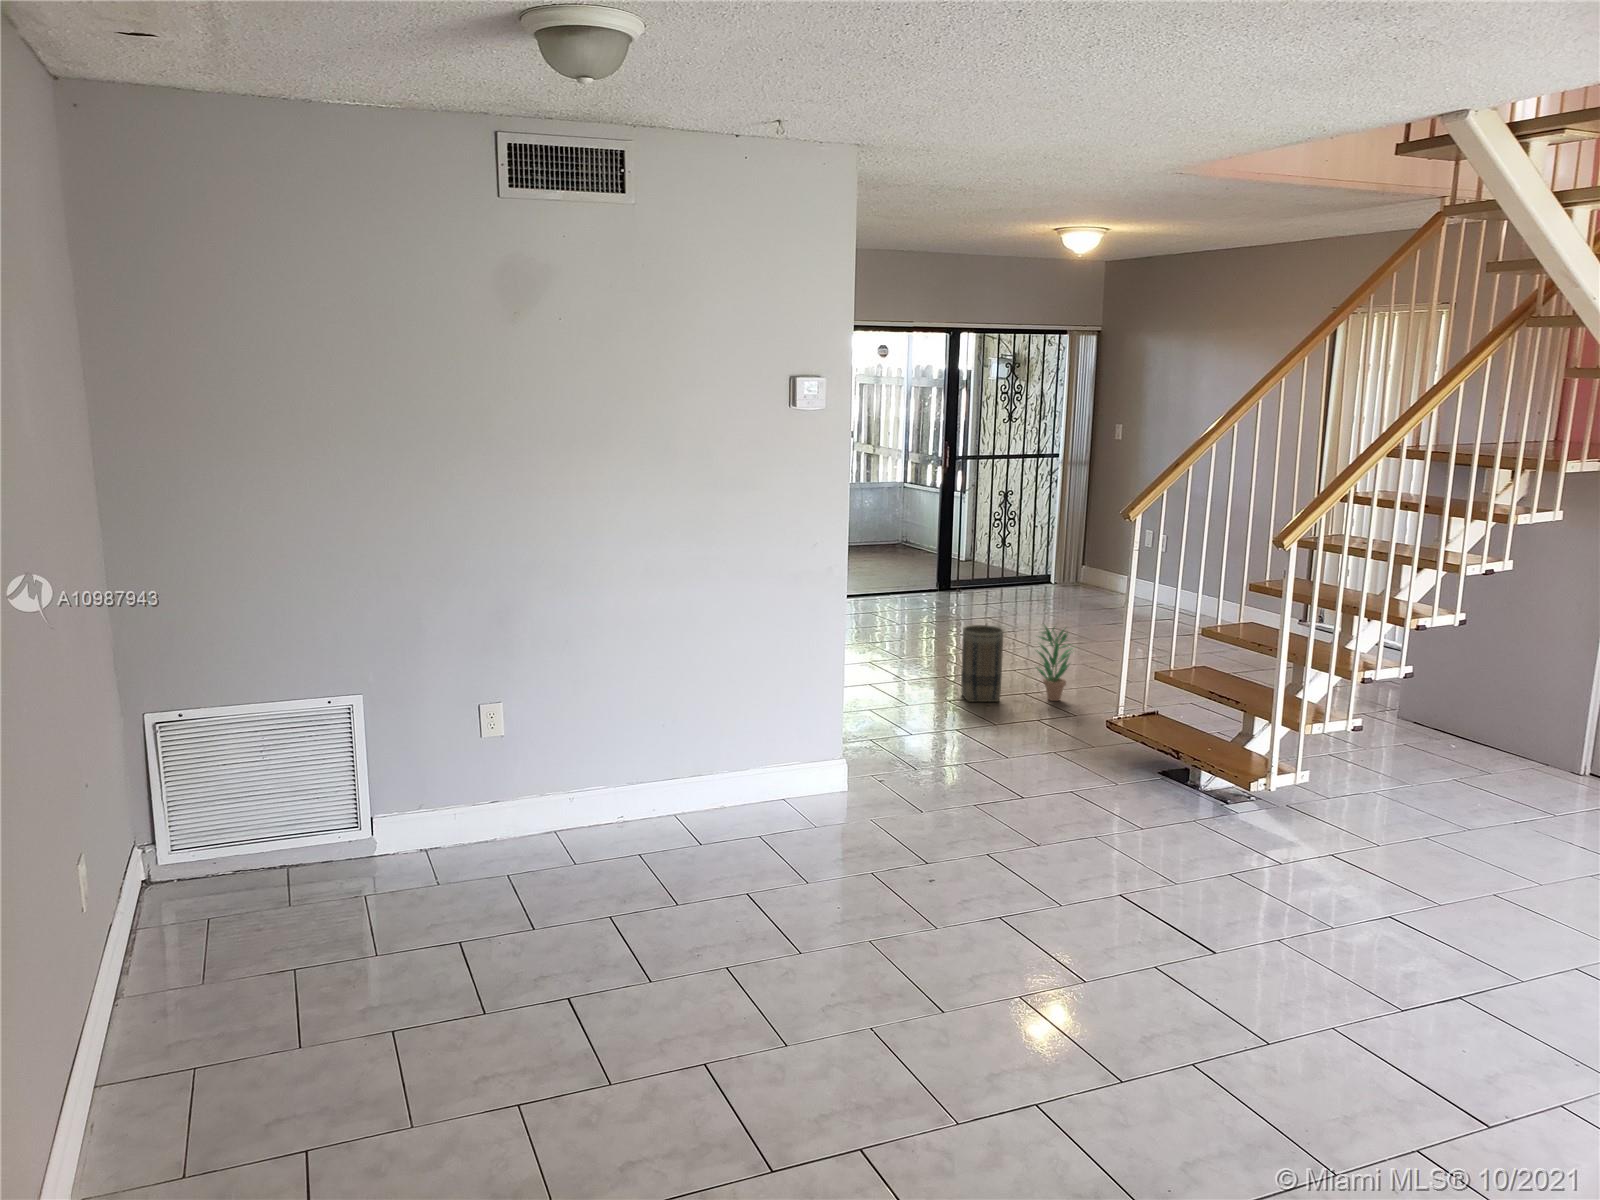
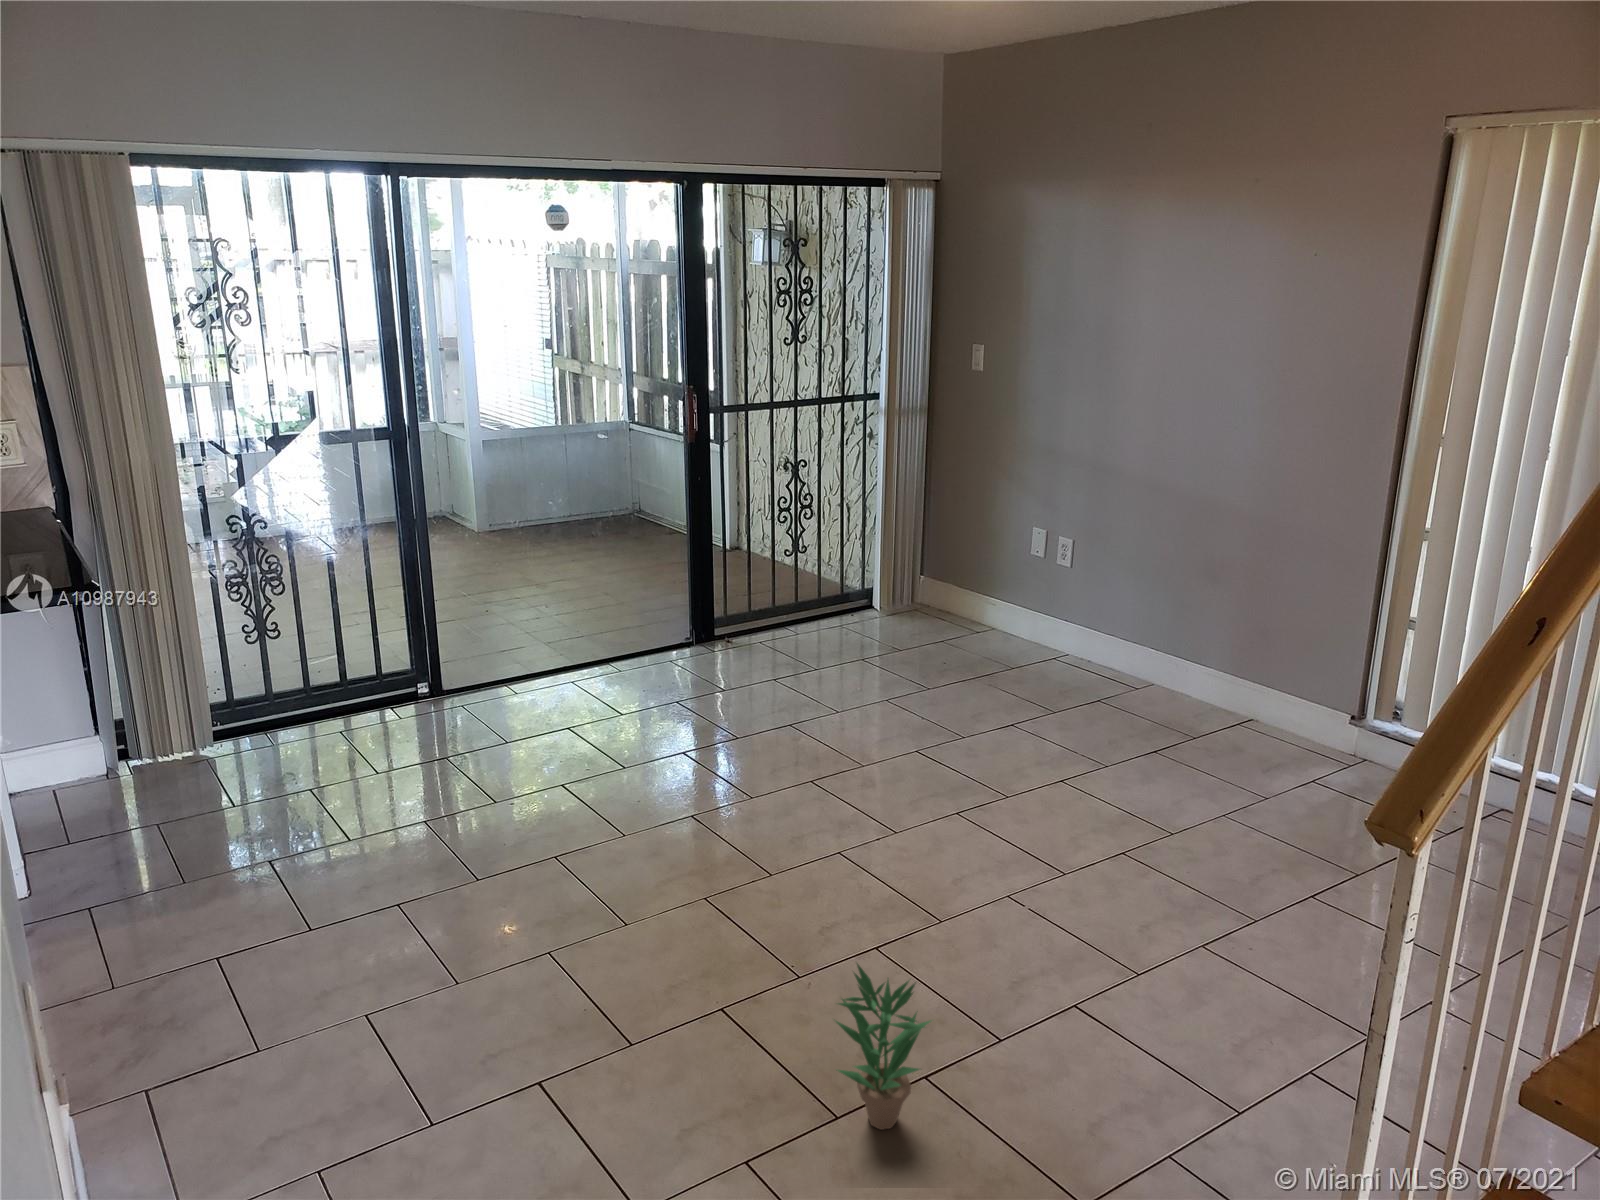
basket: present [961,625,1003,702] -> none [658,963,757,1165]

